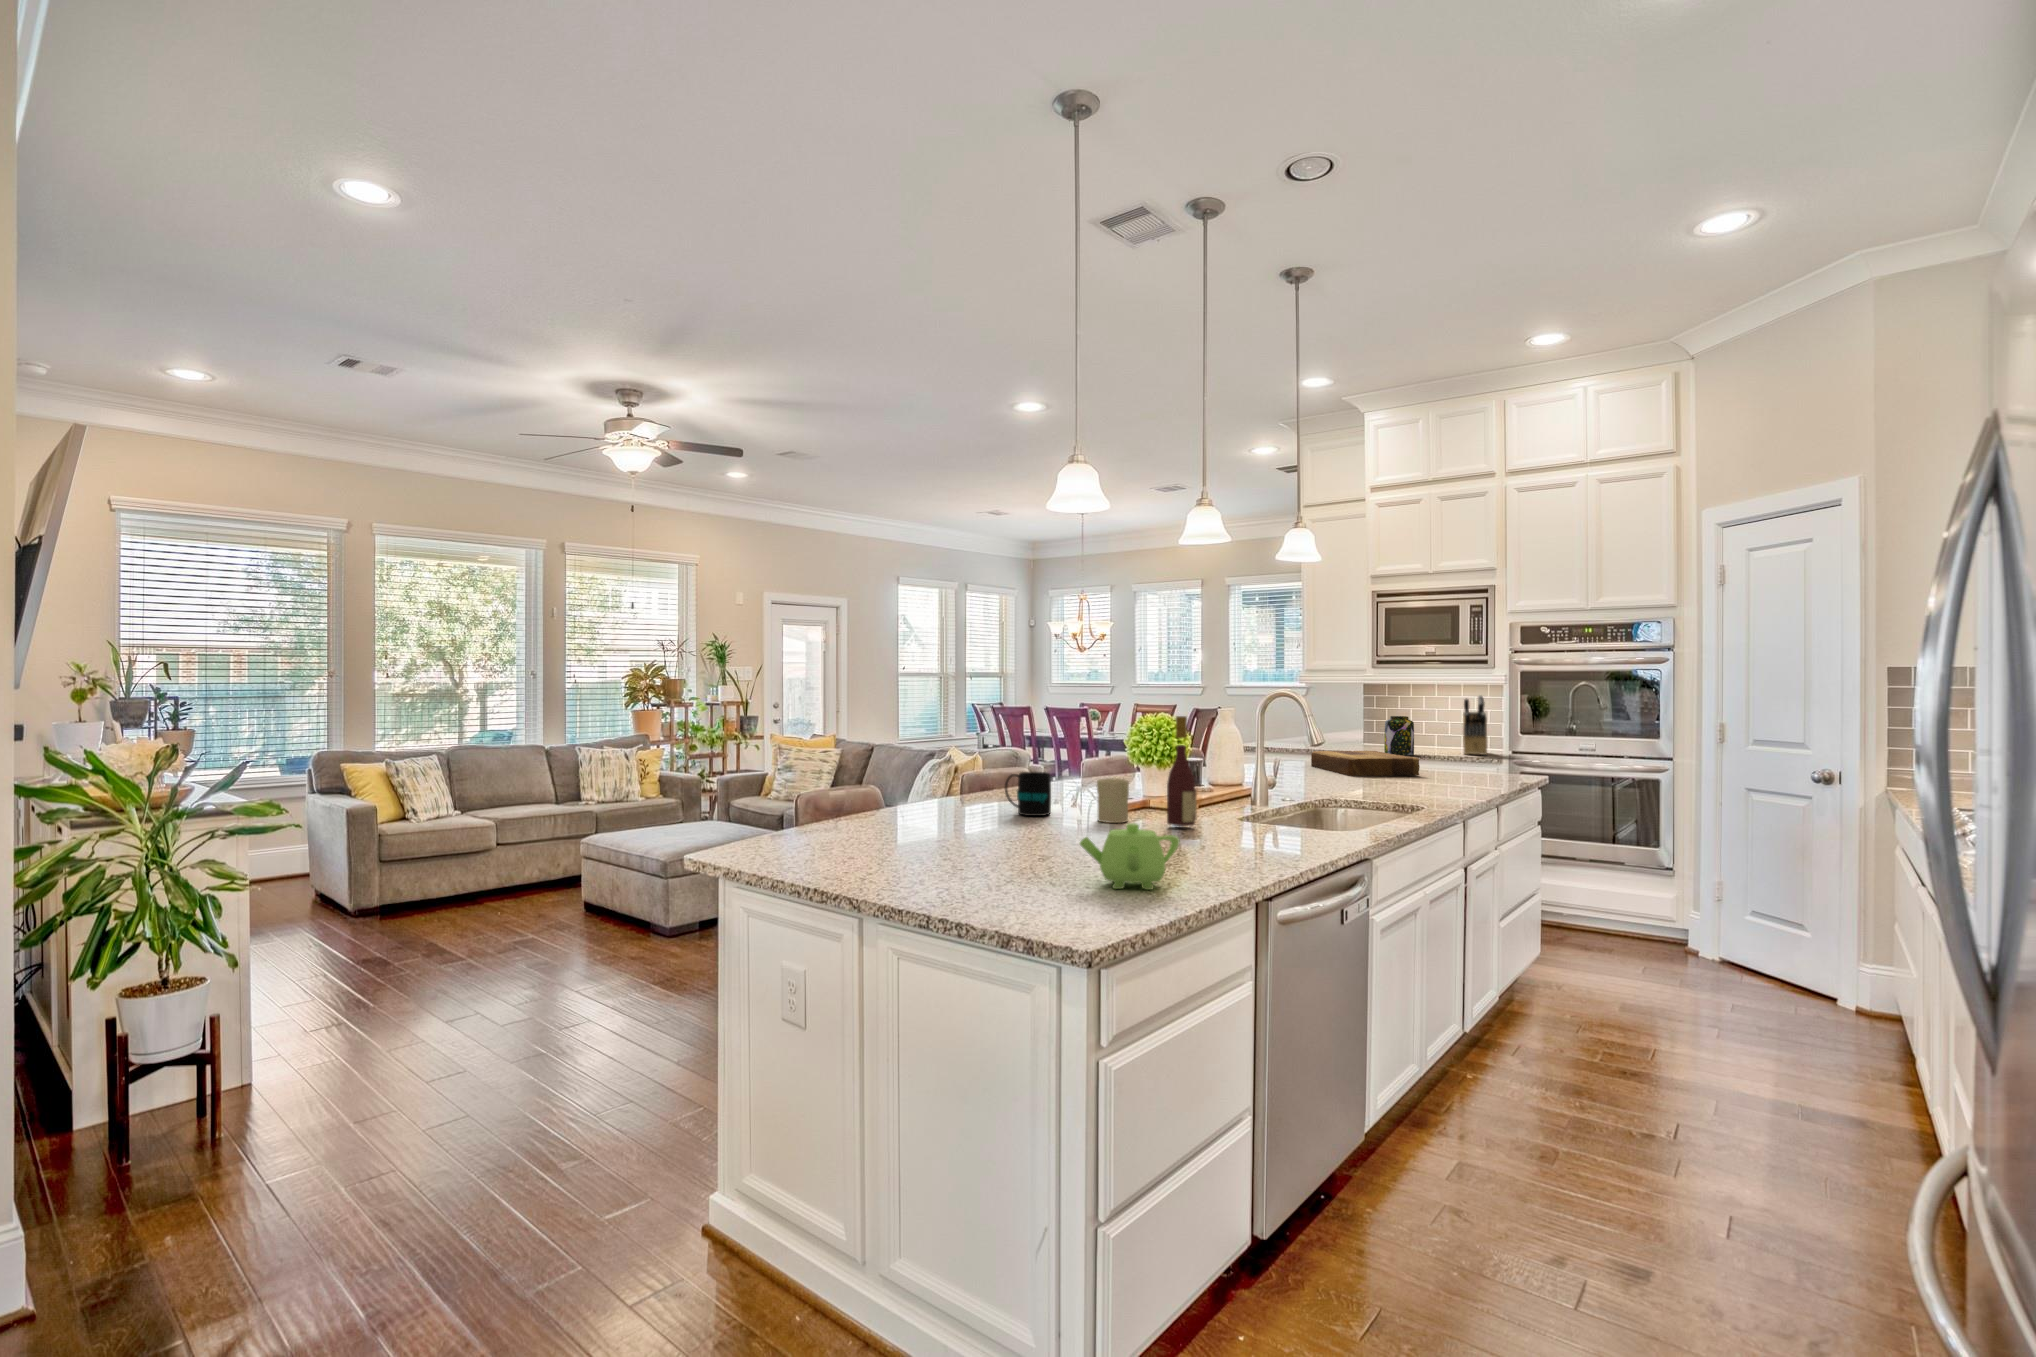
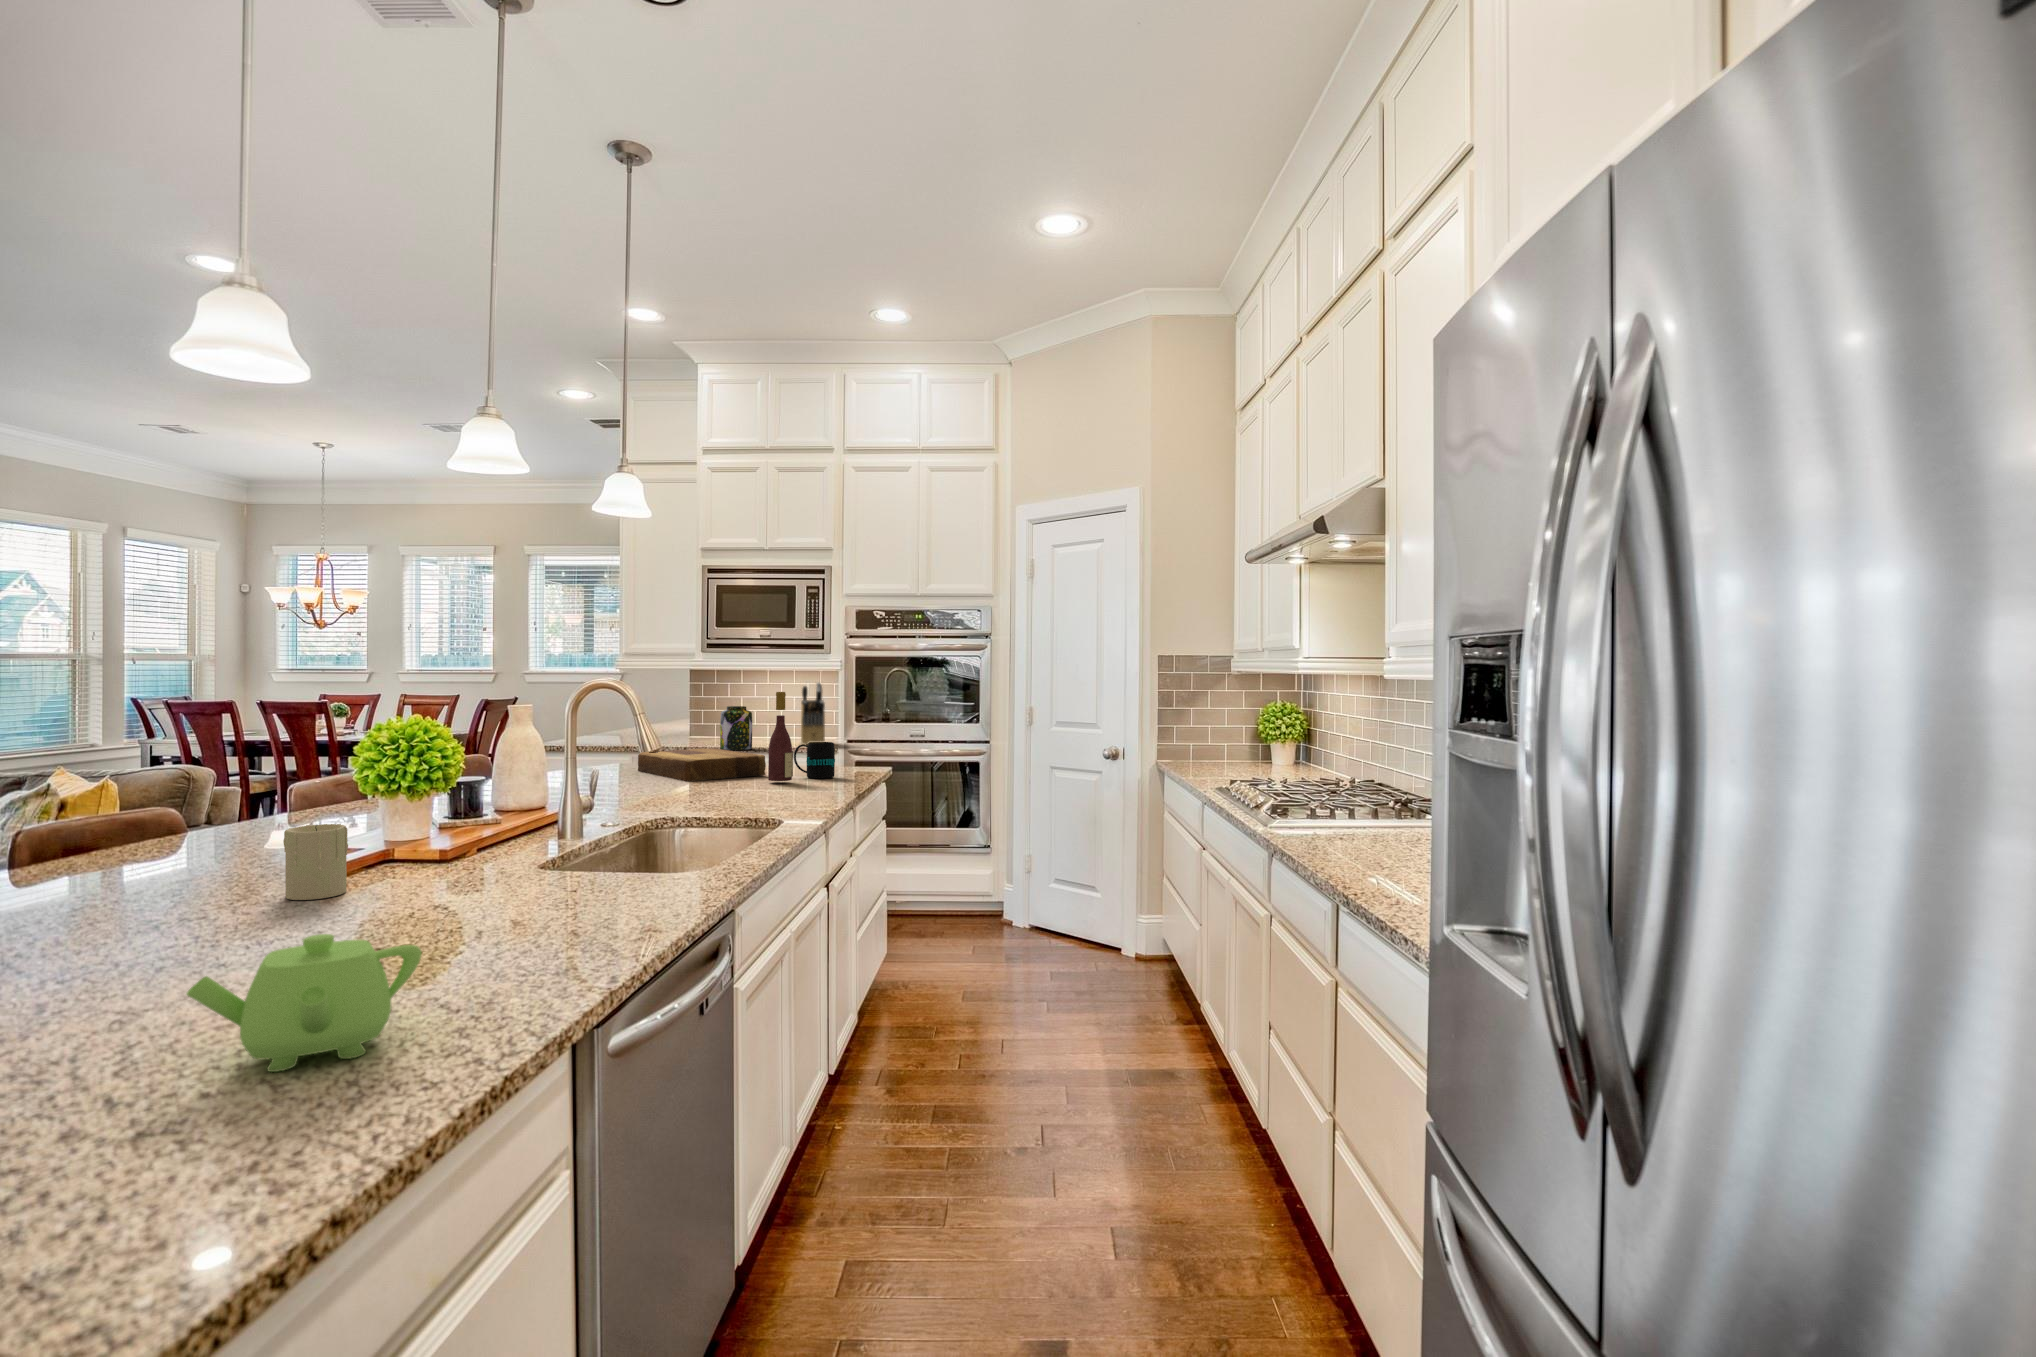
wine bottle: present [1167,716,1197,826] -> present [768,692,793,781]
mug: present [1005,772,1051,816] -> present [794,742,835,778]

